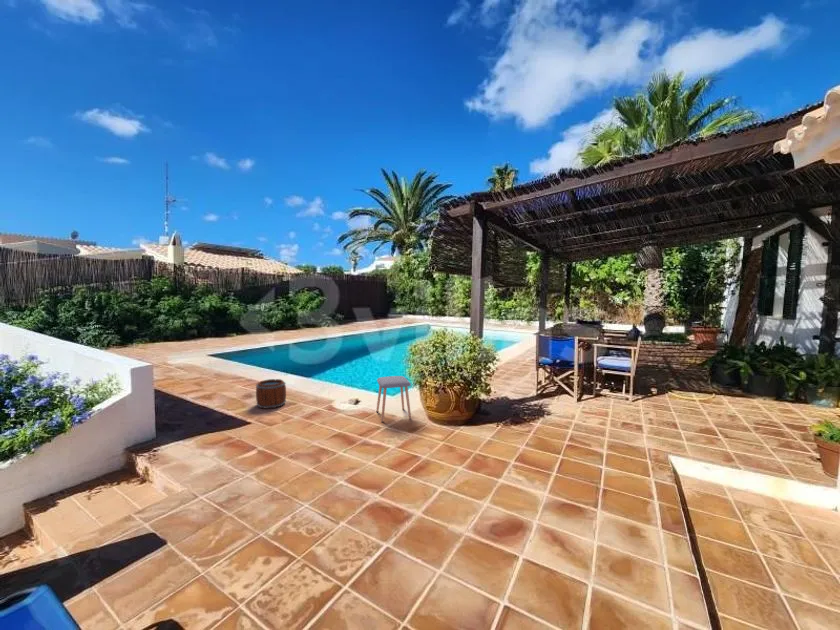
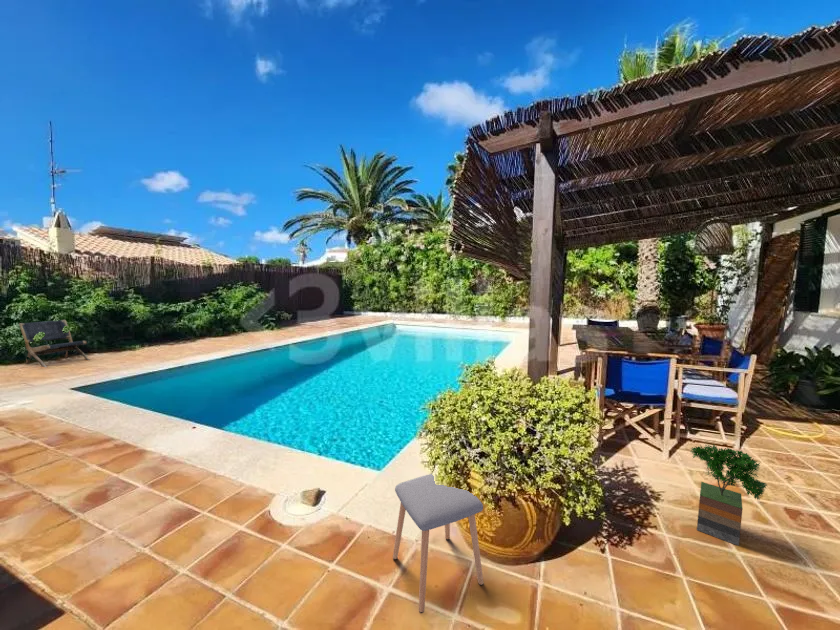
lounge chair: none [169,313,208,344] -> present [19,320,90,367]
potted tree: none [527,373,557,420] -> present [691,444,767,546]
bucket: present [256,379,286,409] -> none [89,487,176,579]

